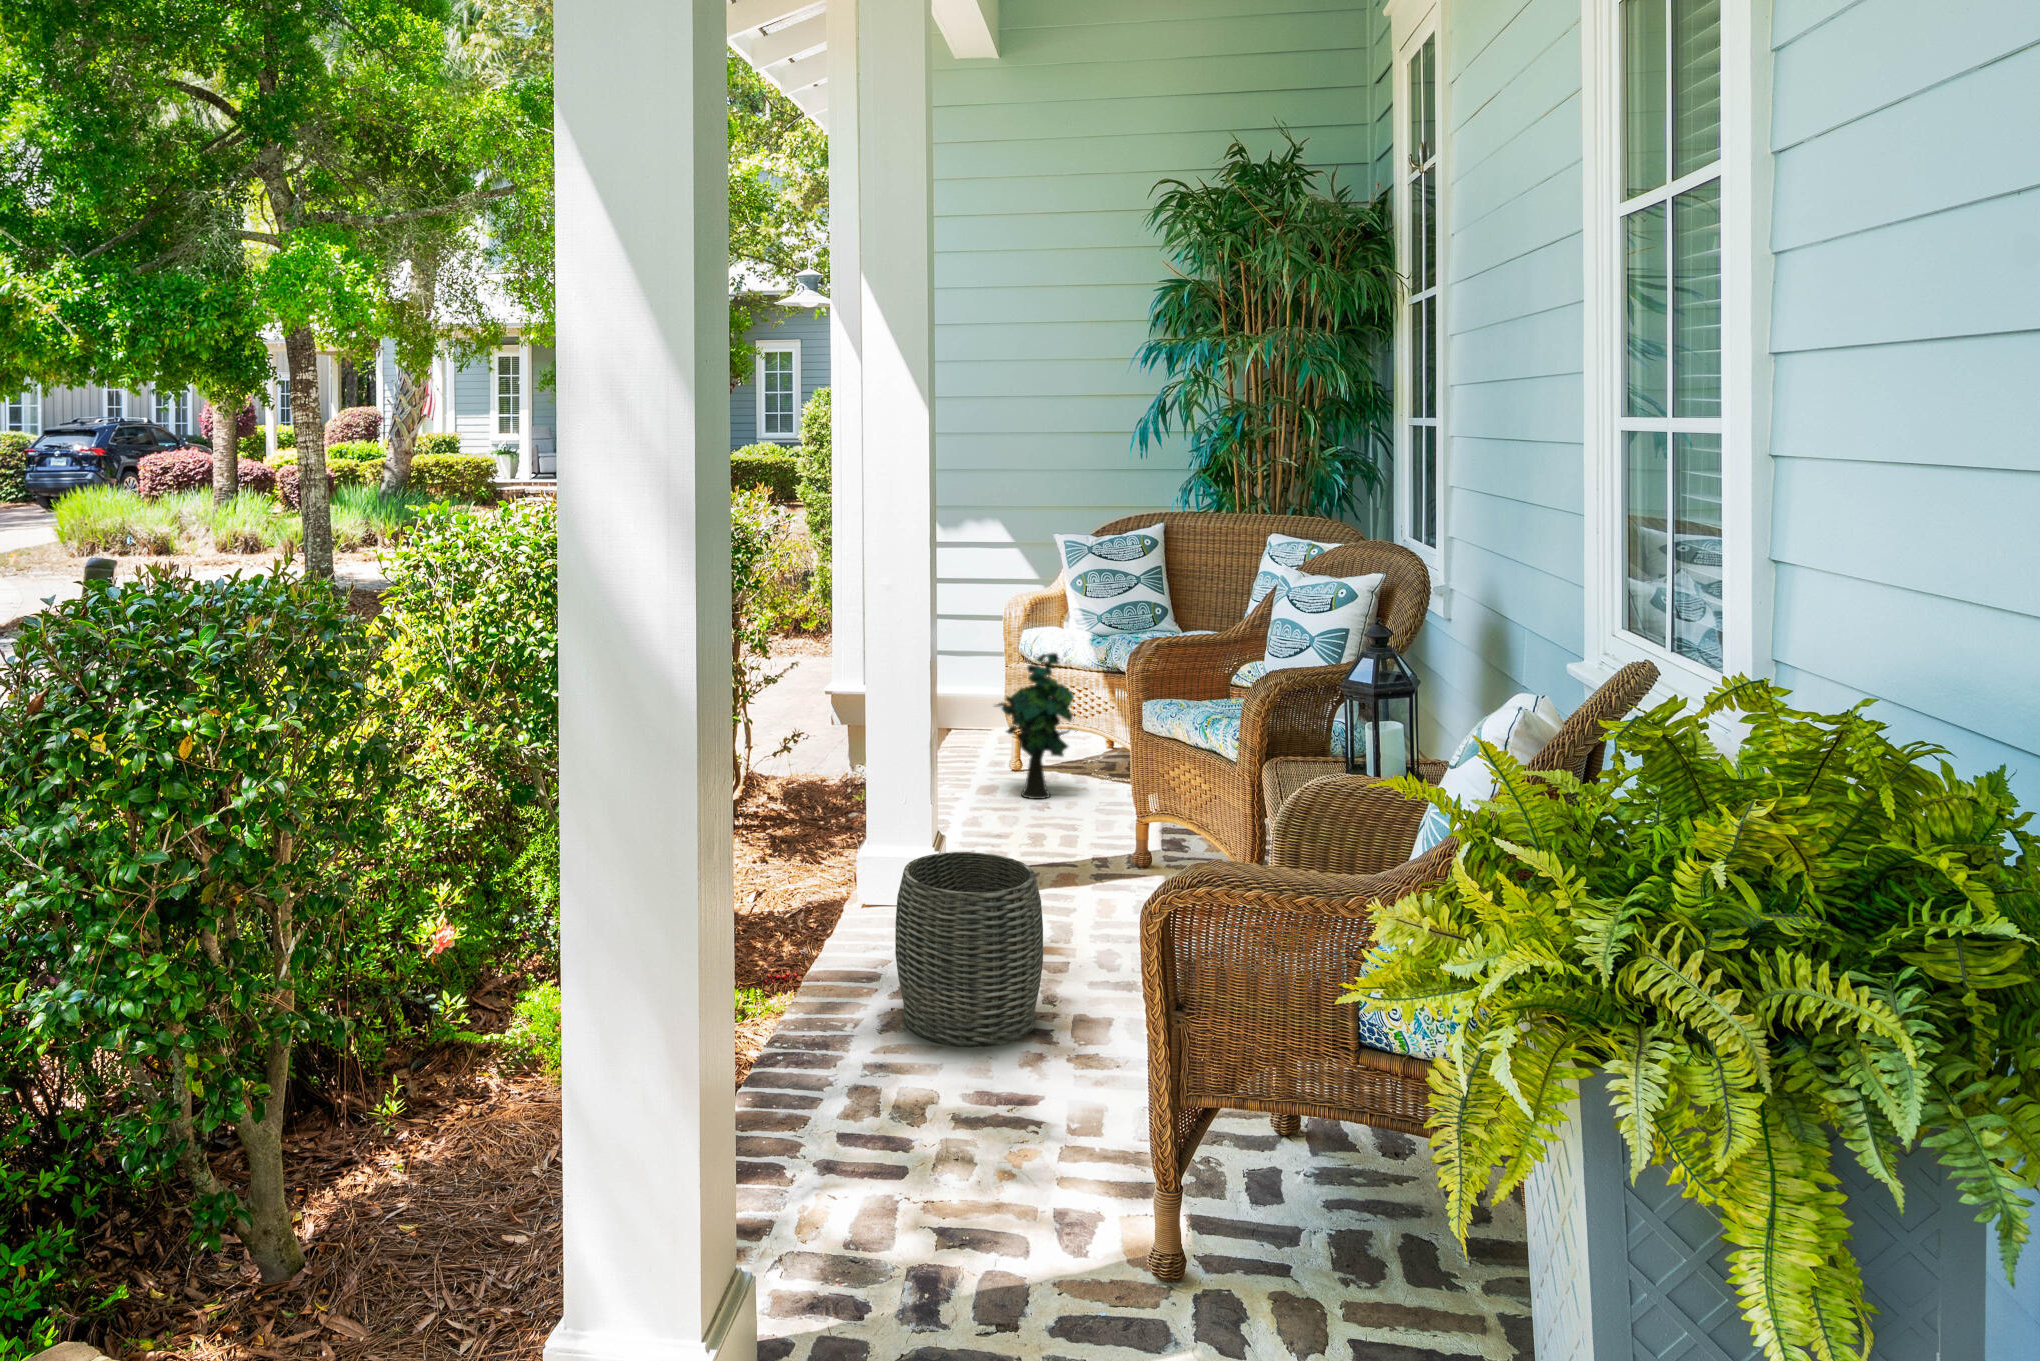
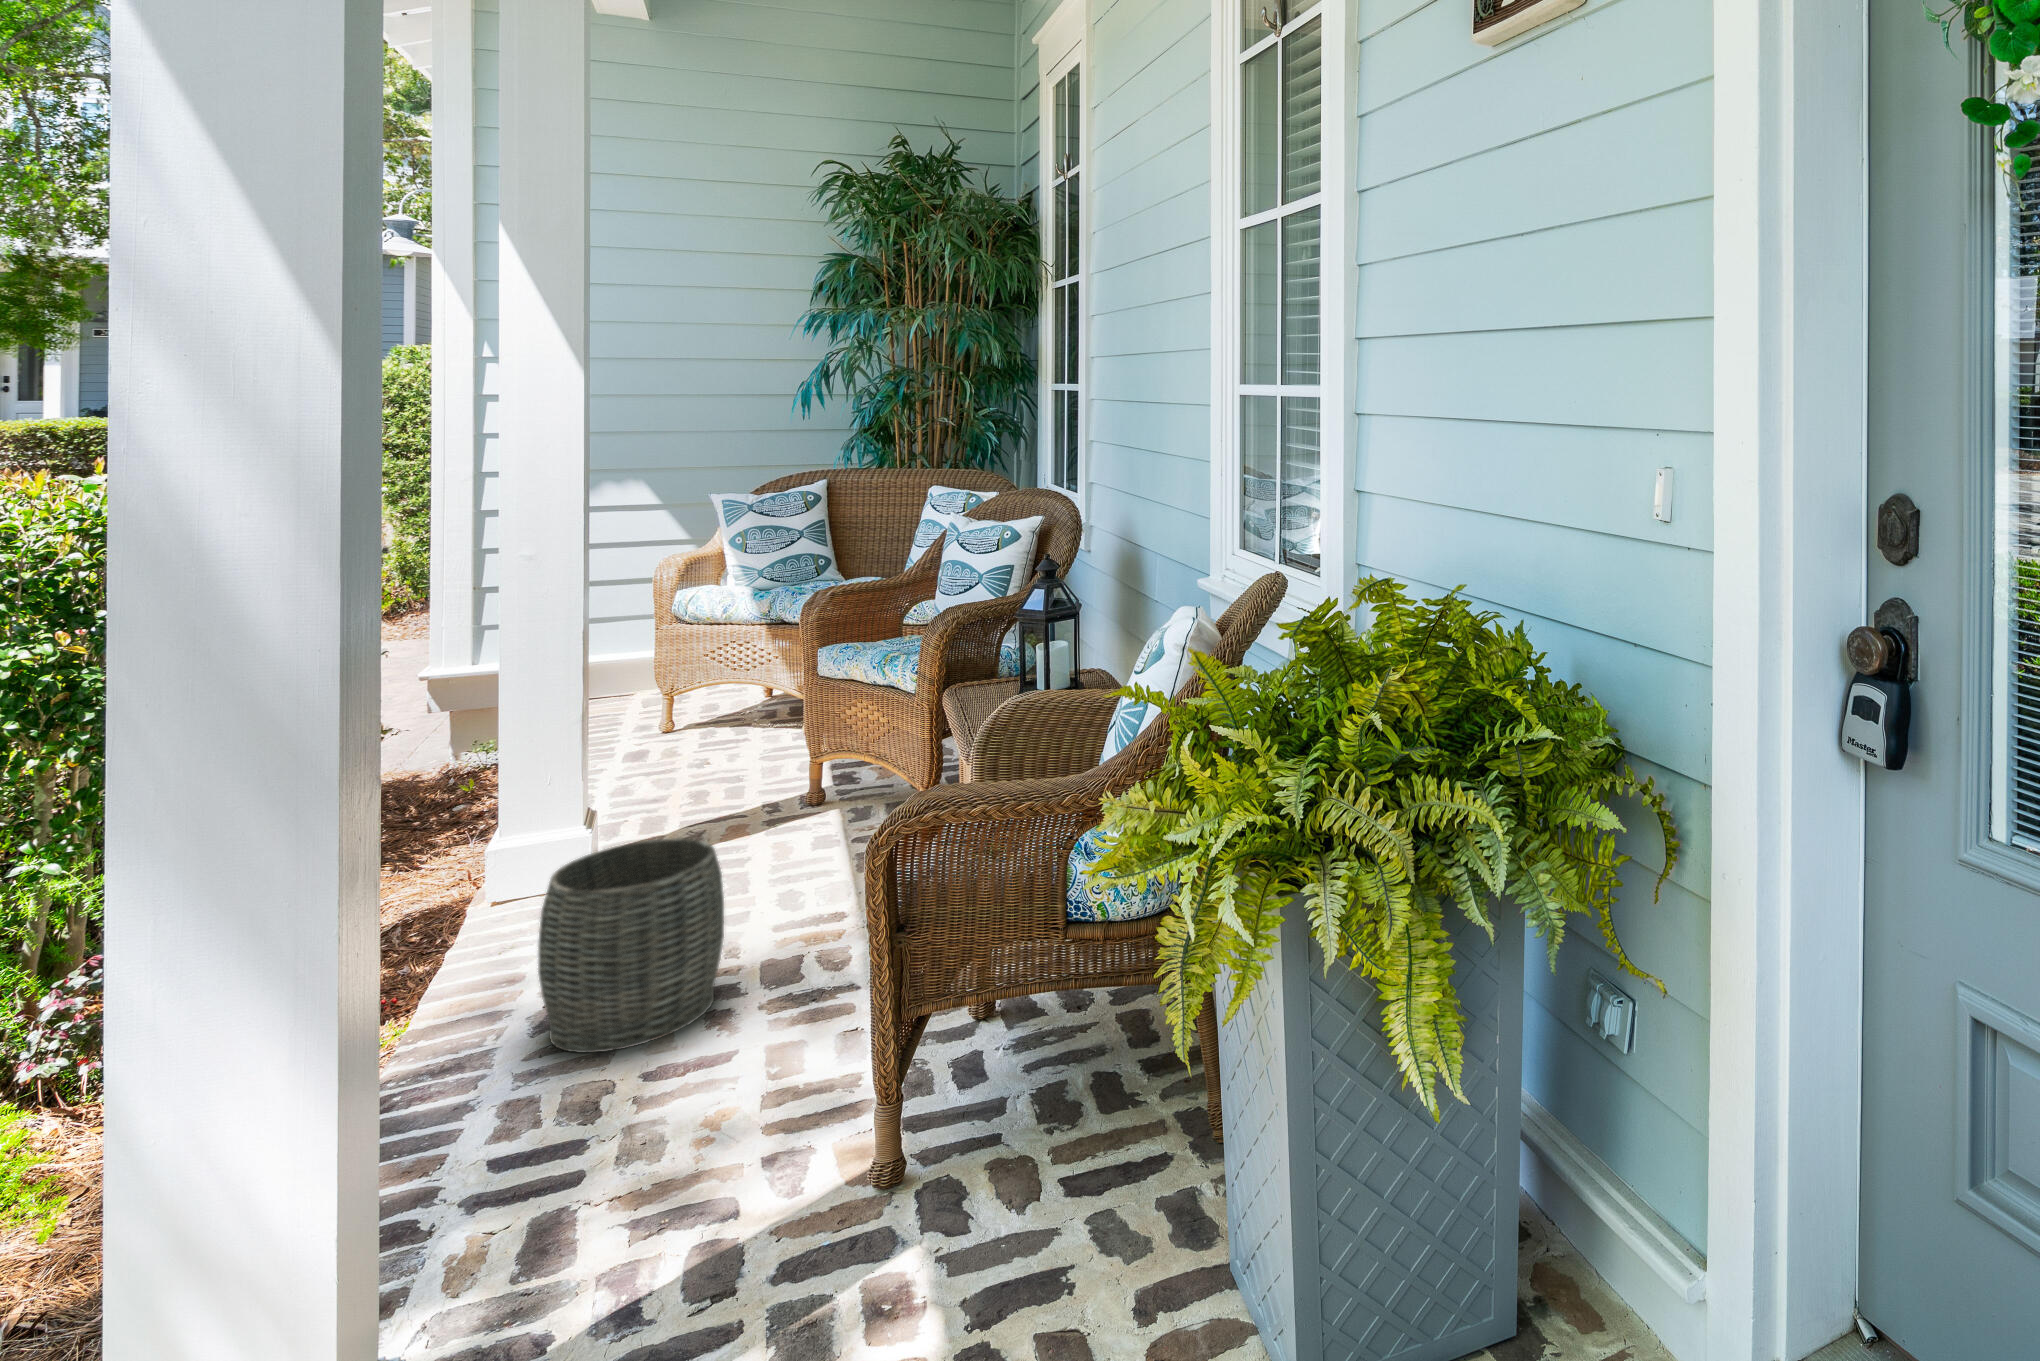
decorative plant: present [997,653,1078,799] -> none [633,618,736,770]

